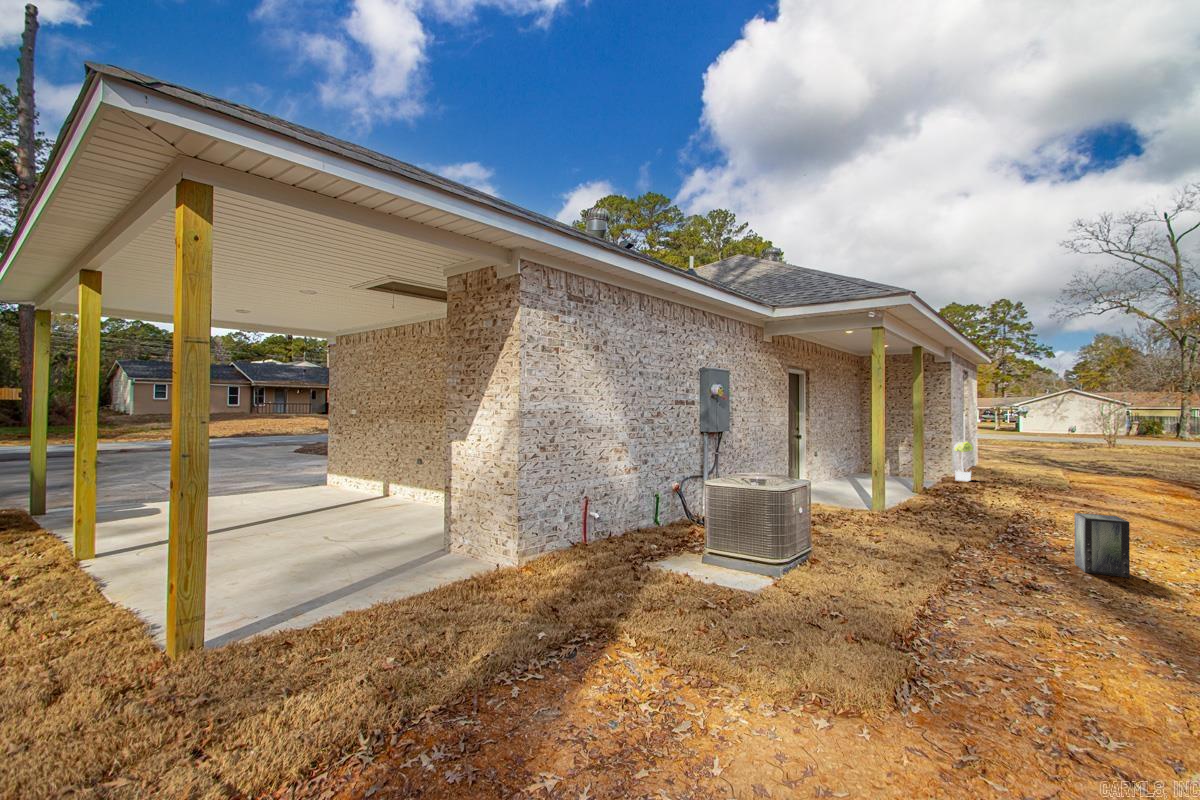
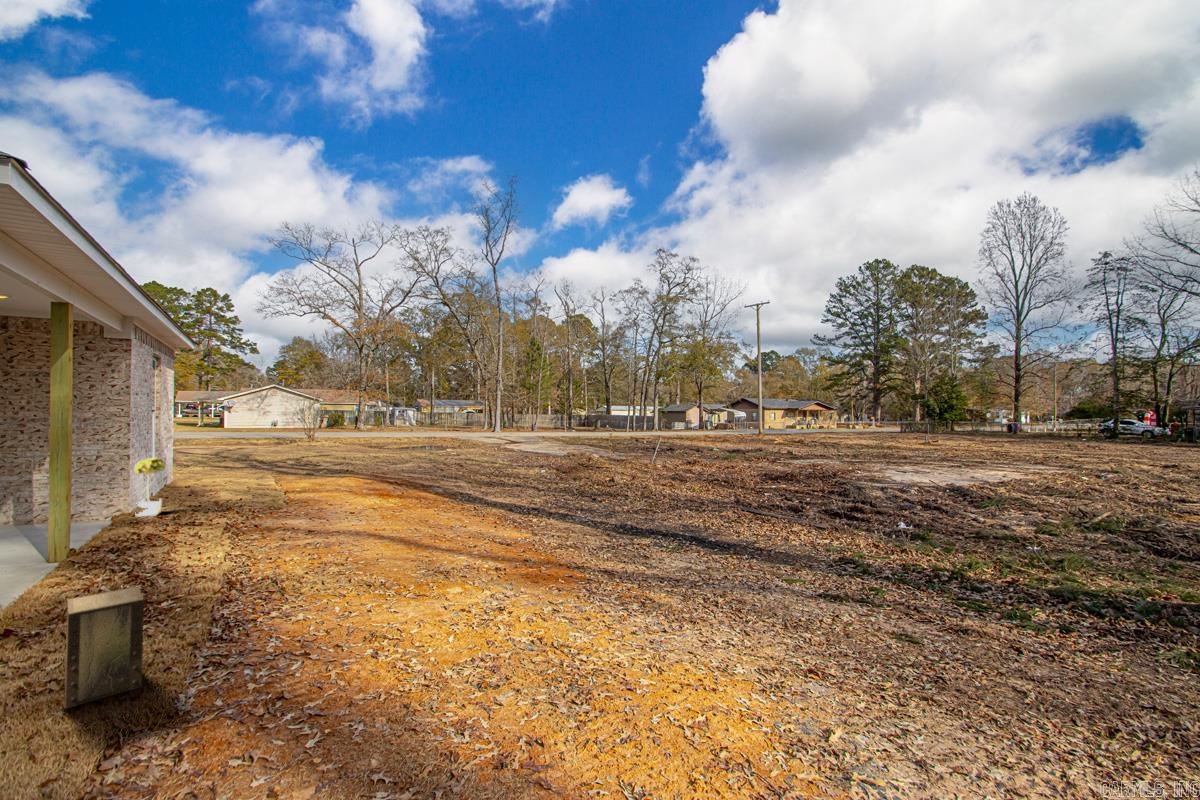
storage box: present [1075,513,1130,578] -> present [65,587,144,708]

